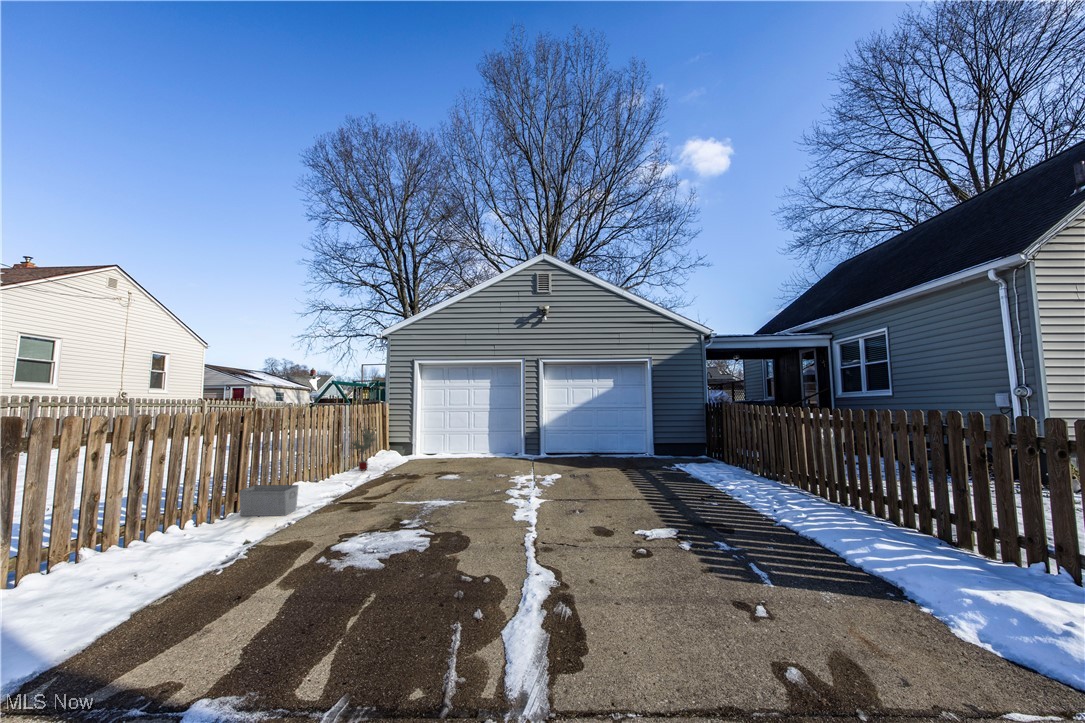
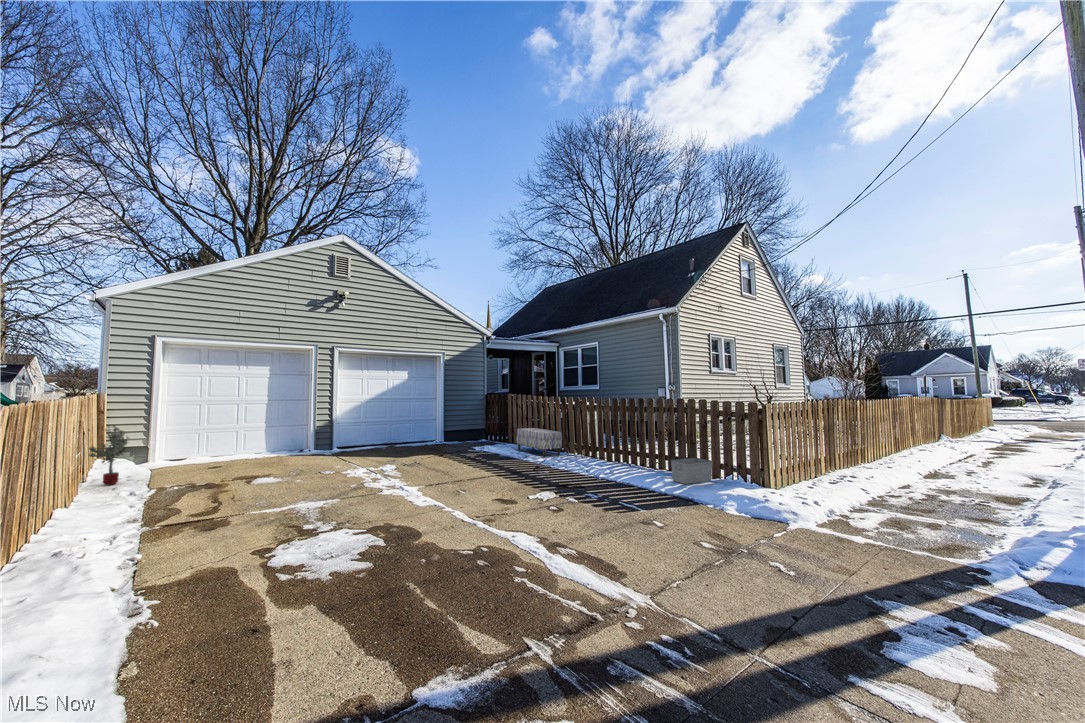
bench: none [720,447,774,486] -> present [517,428,562,457]
storage bin: present [239,485,298,516] -> present [671,458,713,484]

